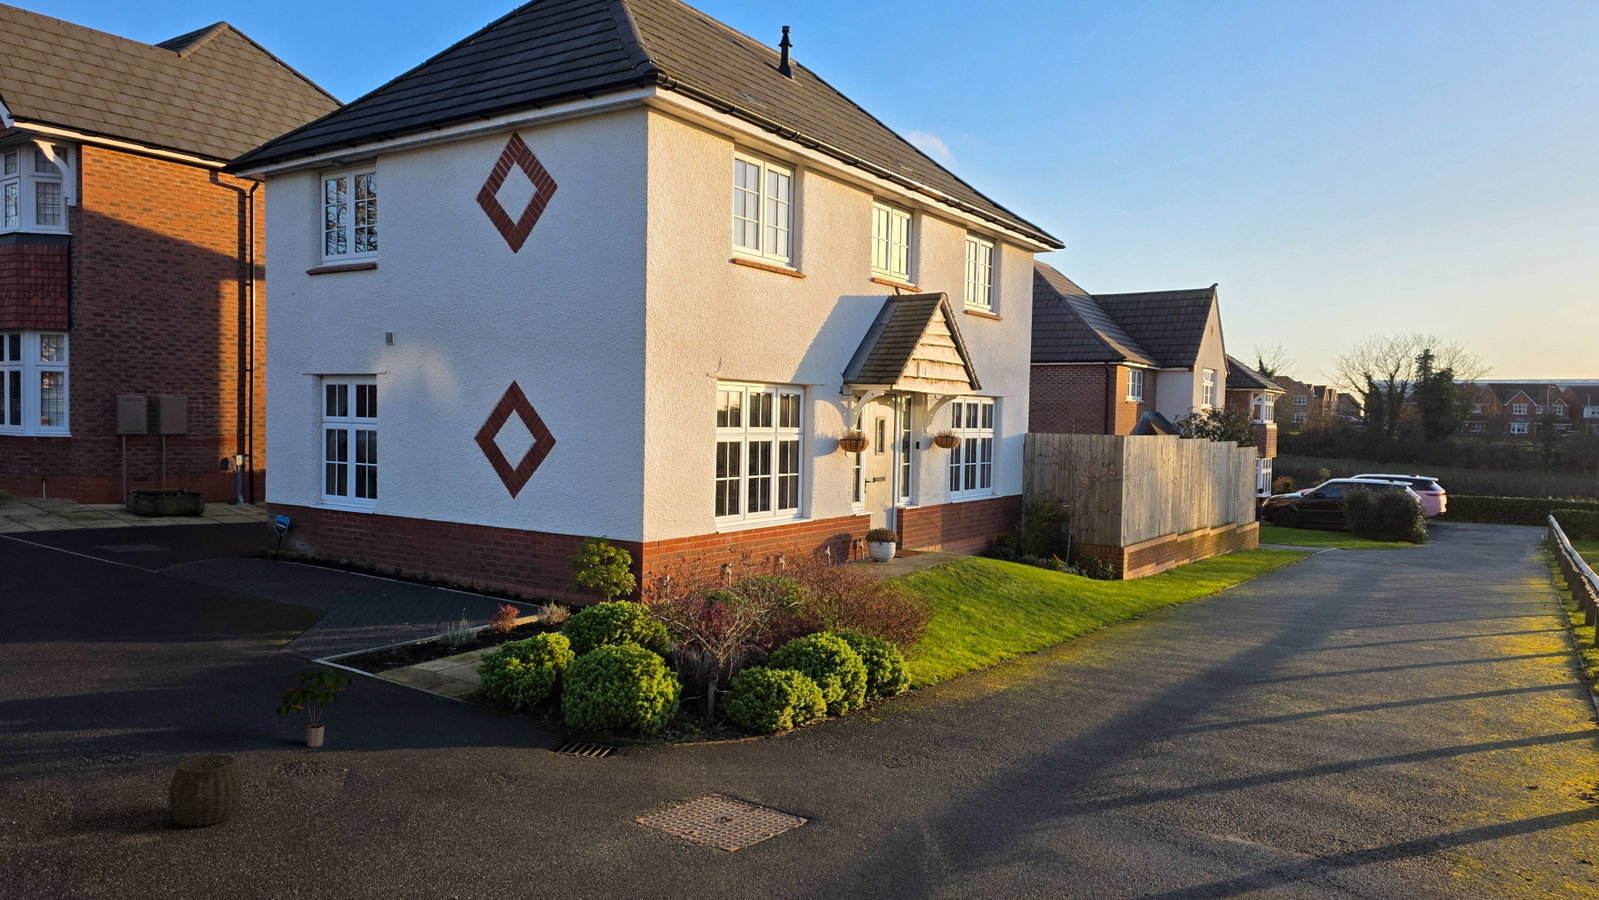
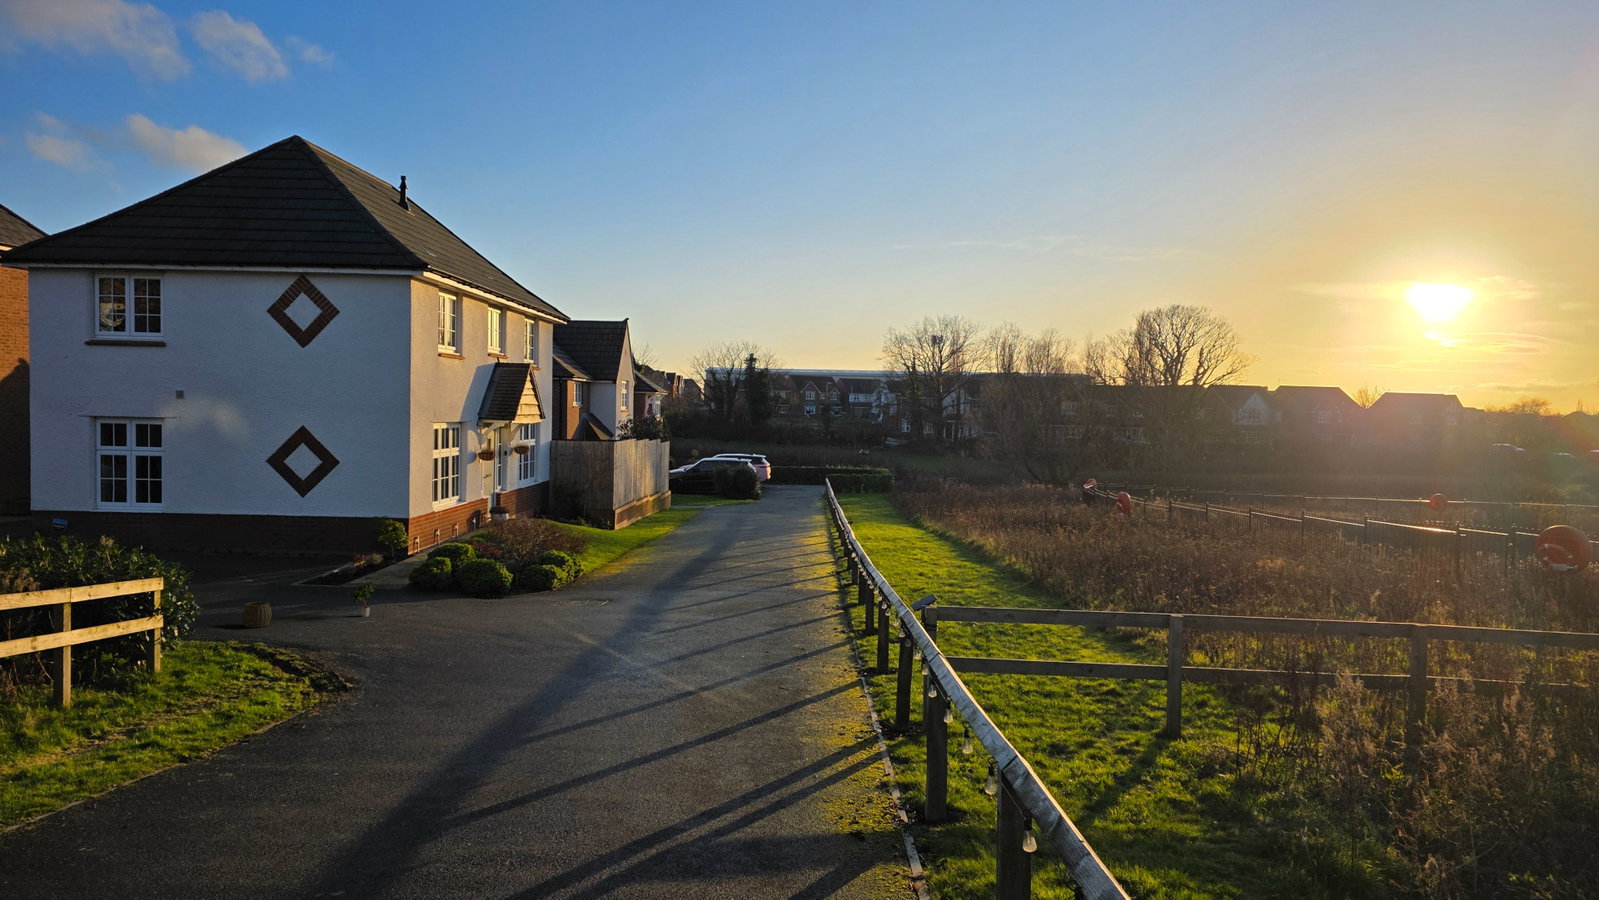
woven basket: present [169,755,242,826] -> present [242,602,272,628]

